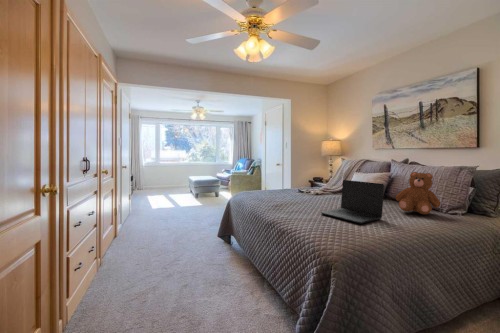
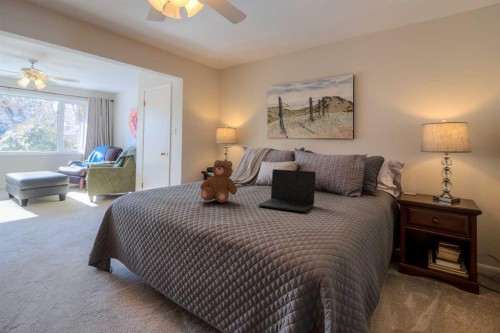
teddy bear: present [396,172,440,214] -> present [200,160,237,203]

